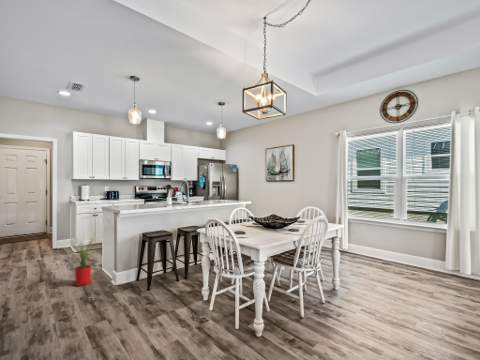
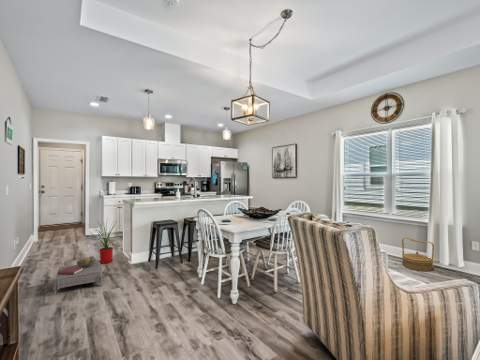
woven basket: none [417,244,454,280] -> present [402,238,434,271]
ottoman: none [13,280,84,338] -> present [53,256,104,294]

